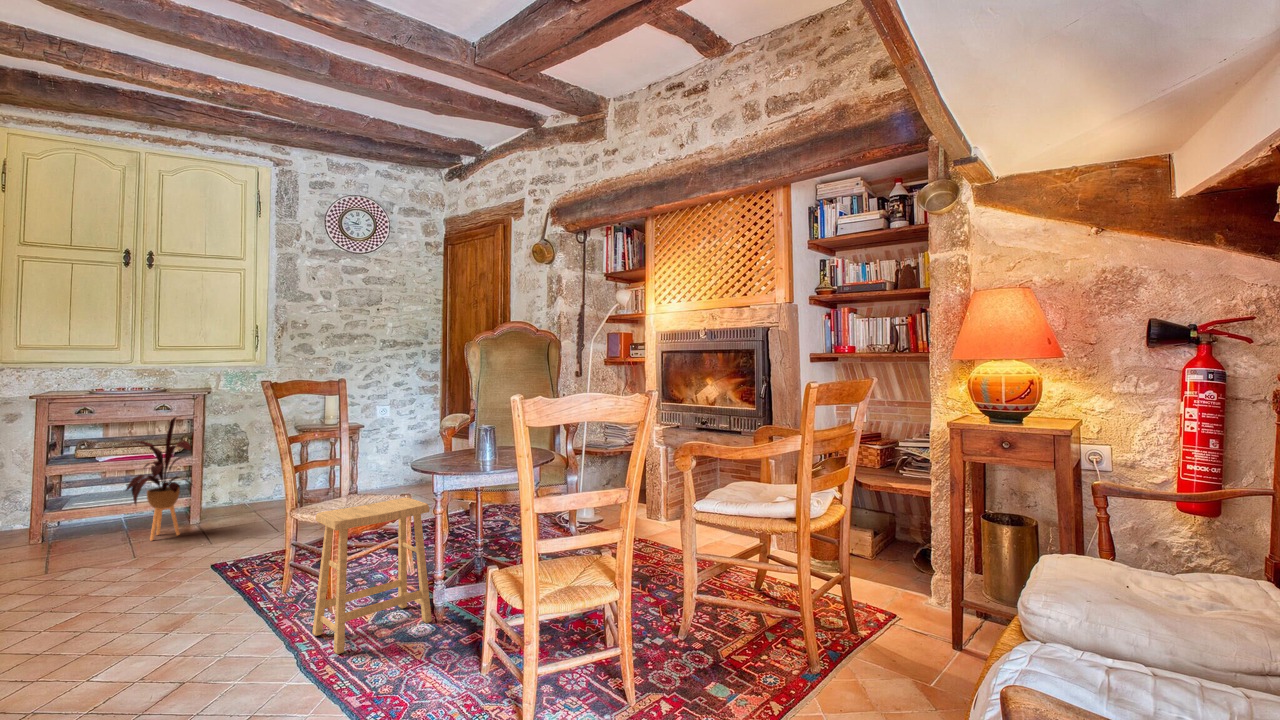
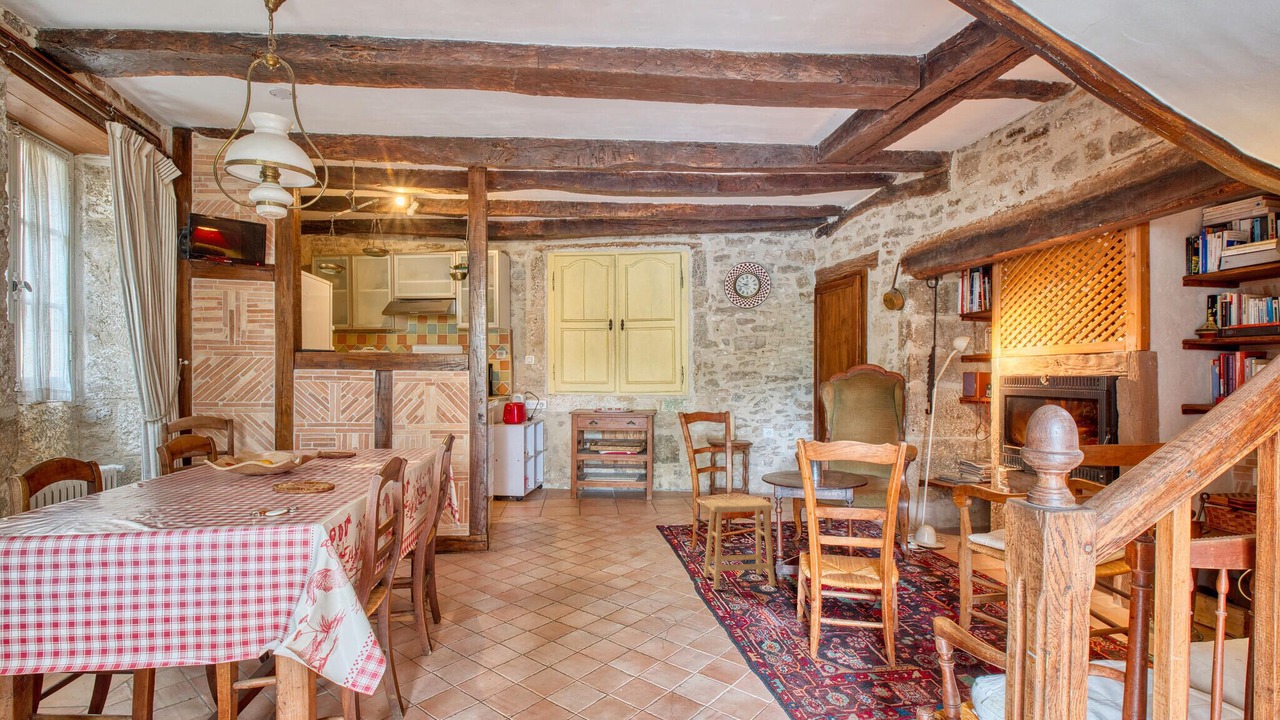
house plant: present [126,417,193,540] -> none [610,429,647,506]

